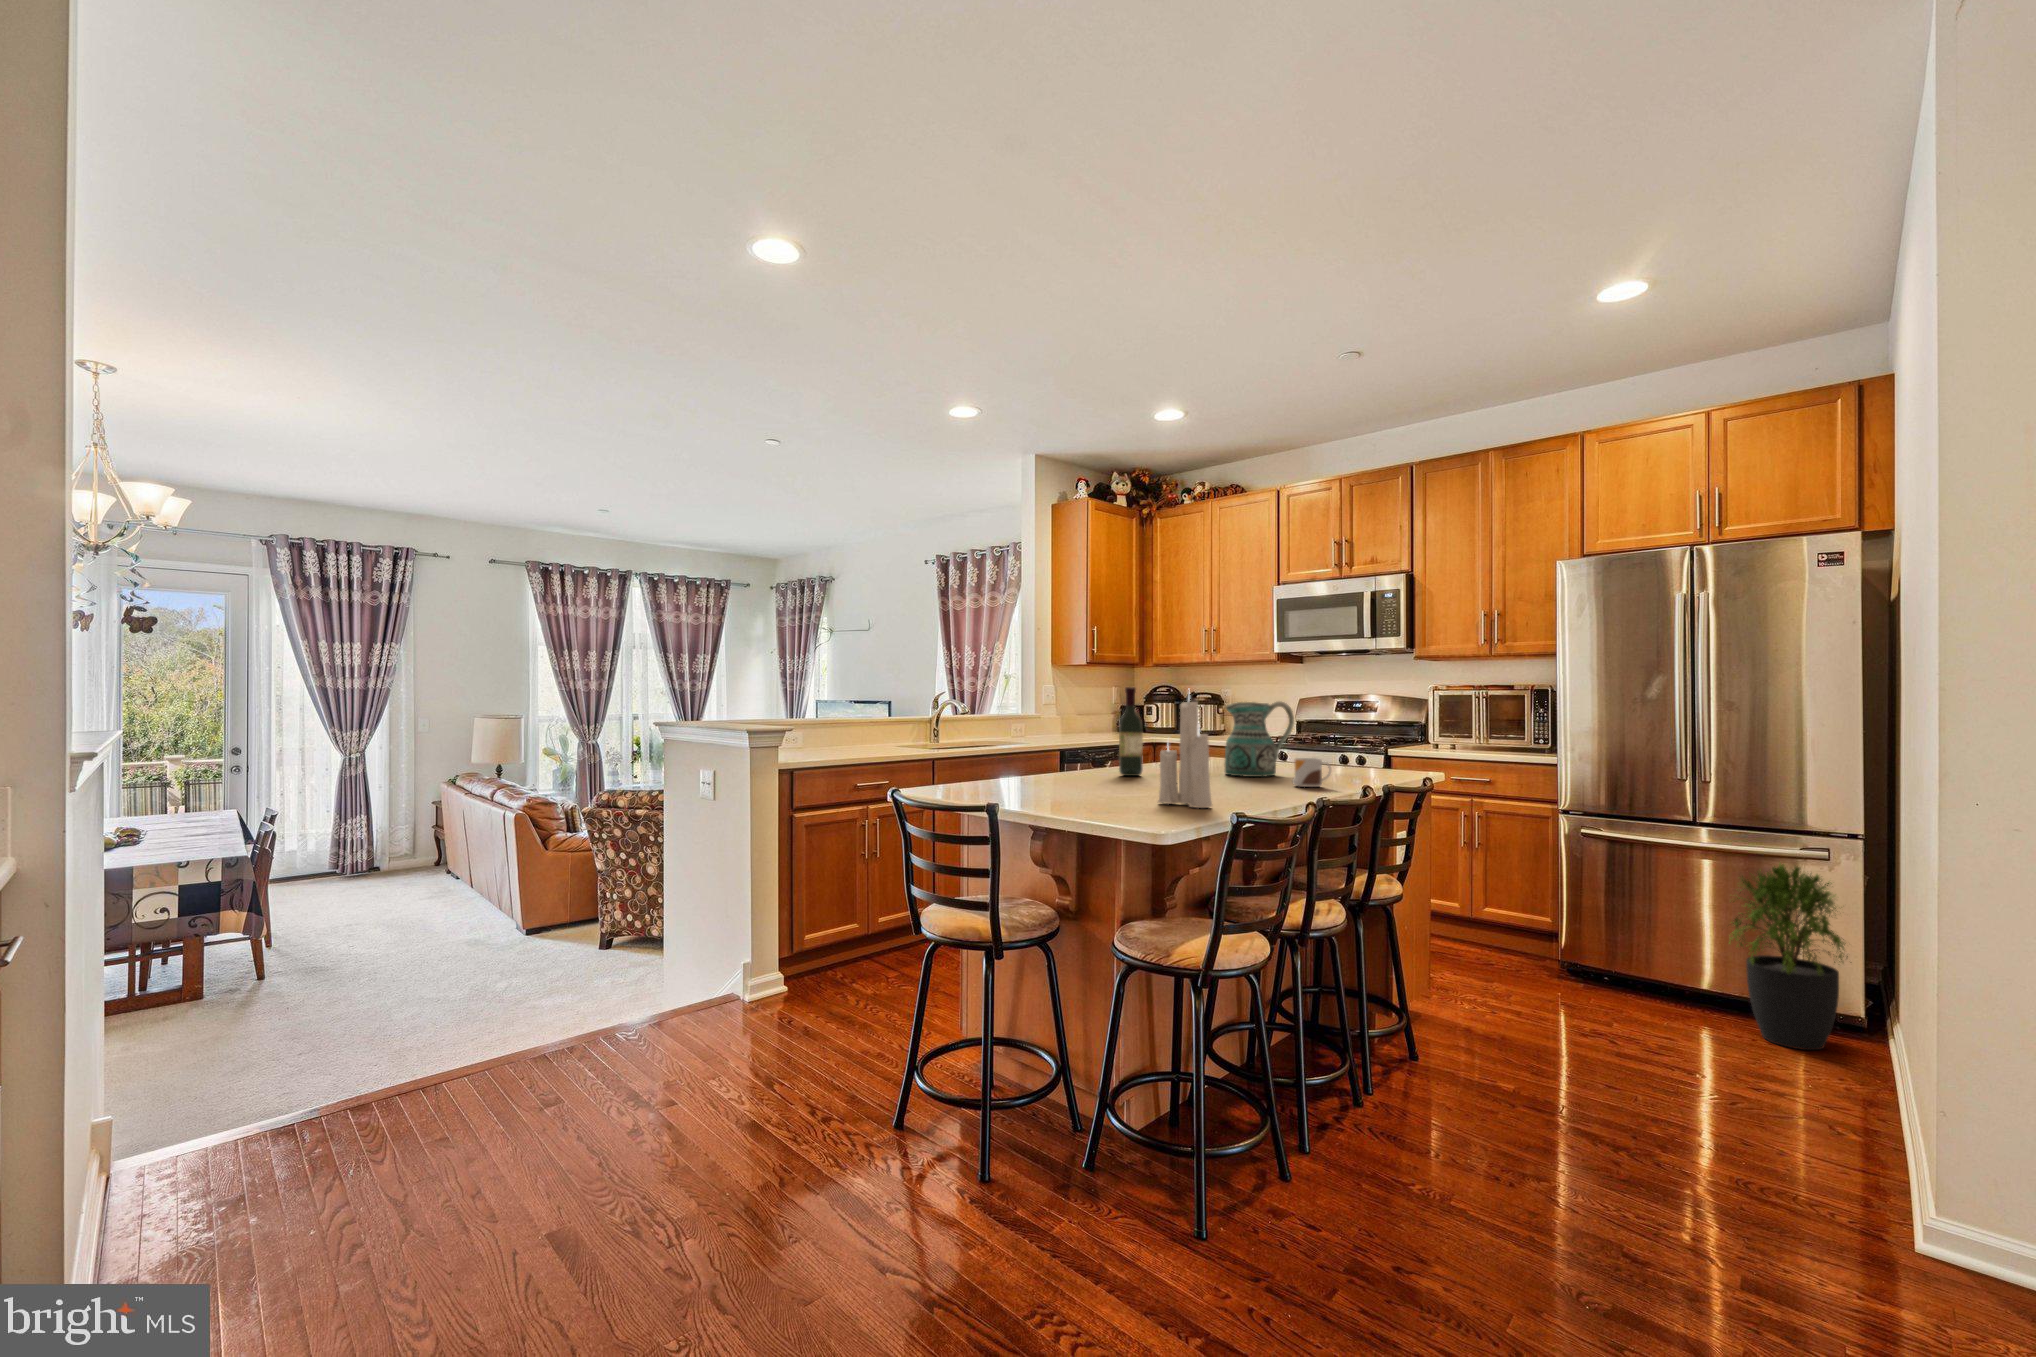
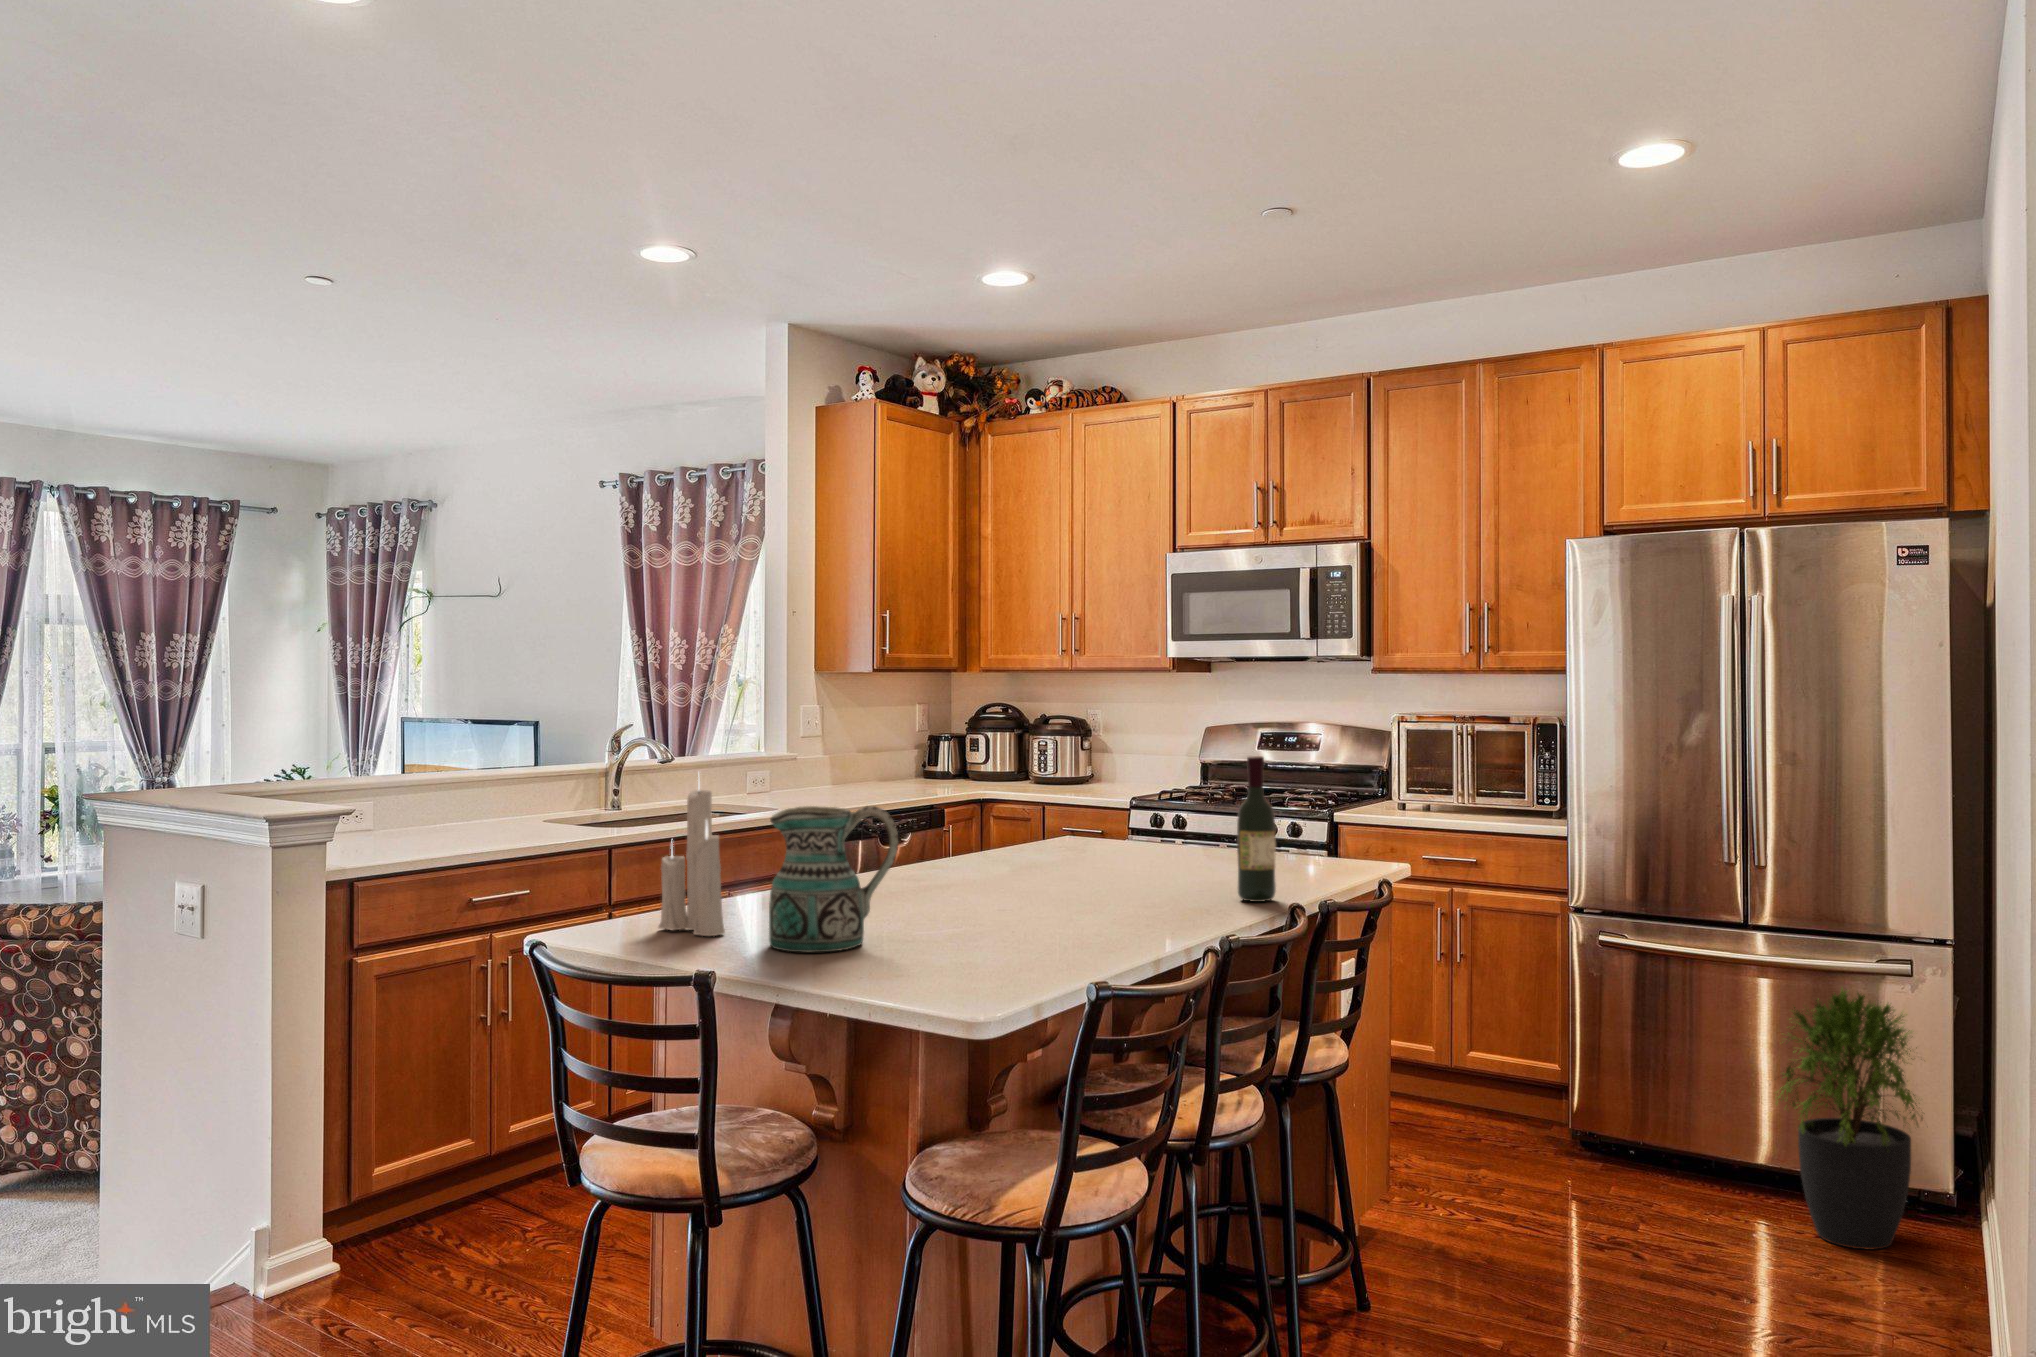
wine bottle: present [1119,687,1143,776] -> present [1237,756,1276,902]
candle: present [1158,697,1212,808] -> present [659,781,725,936]
ceramic pitcher: present [1224,701,1294,777] -> present [769,806,898,952]
mug: present [1292,758,1331,787] -> none [1161,865,1216,910]

